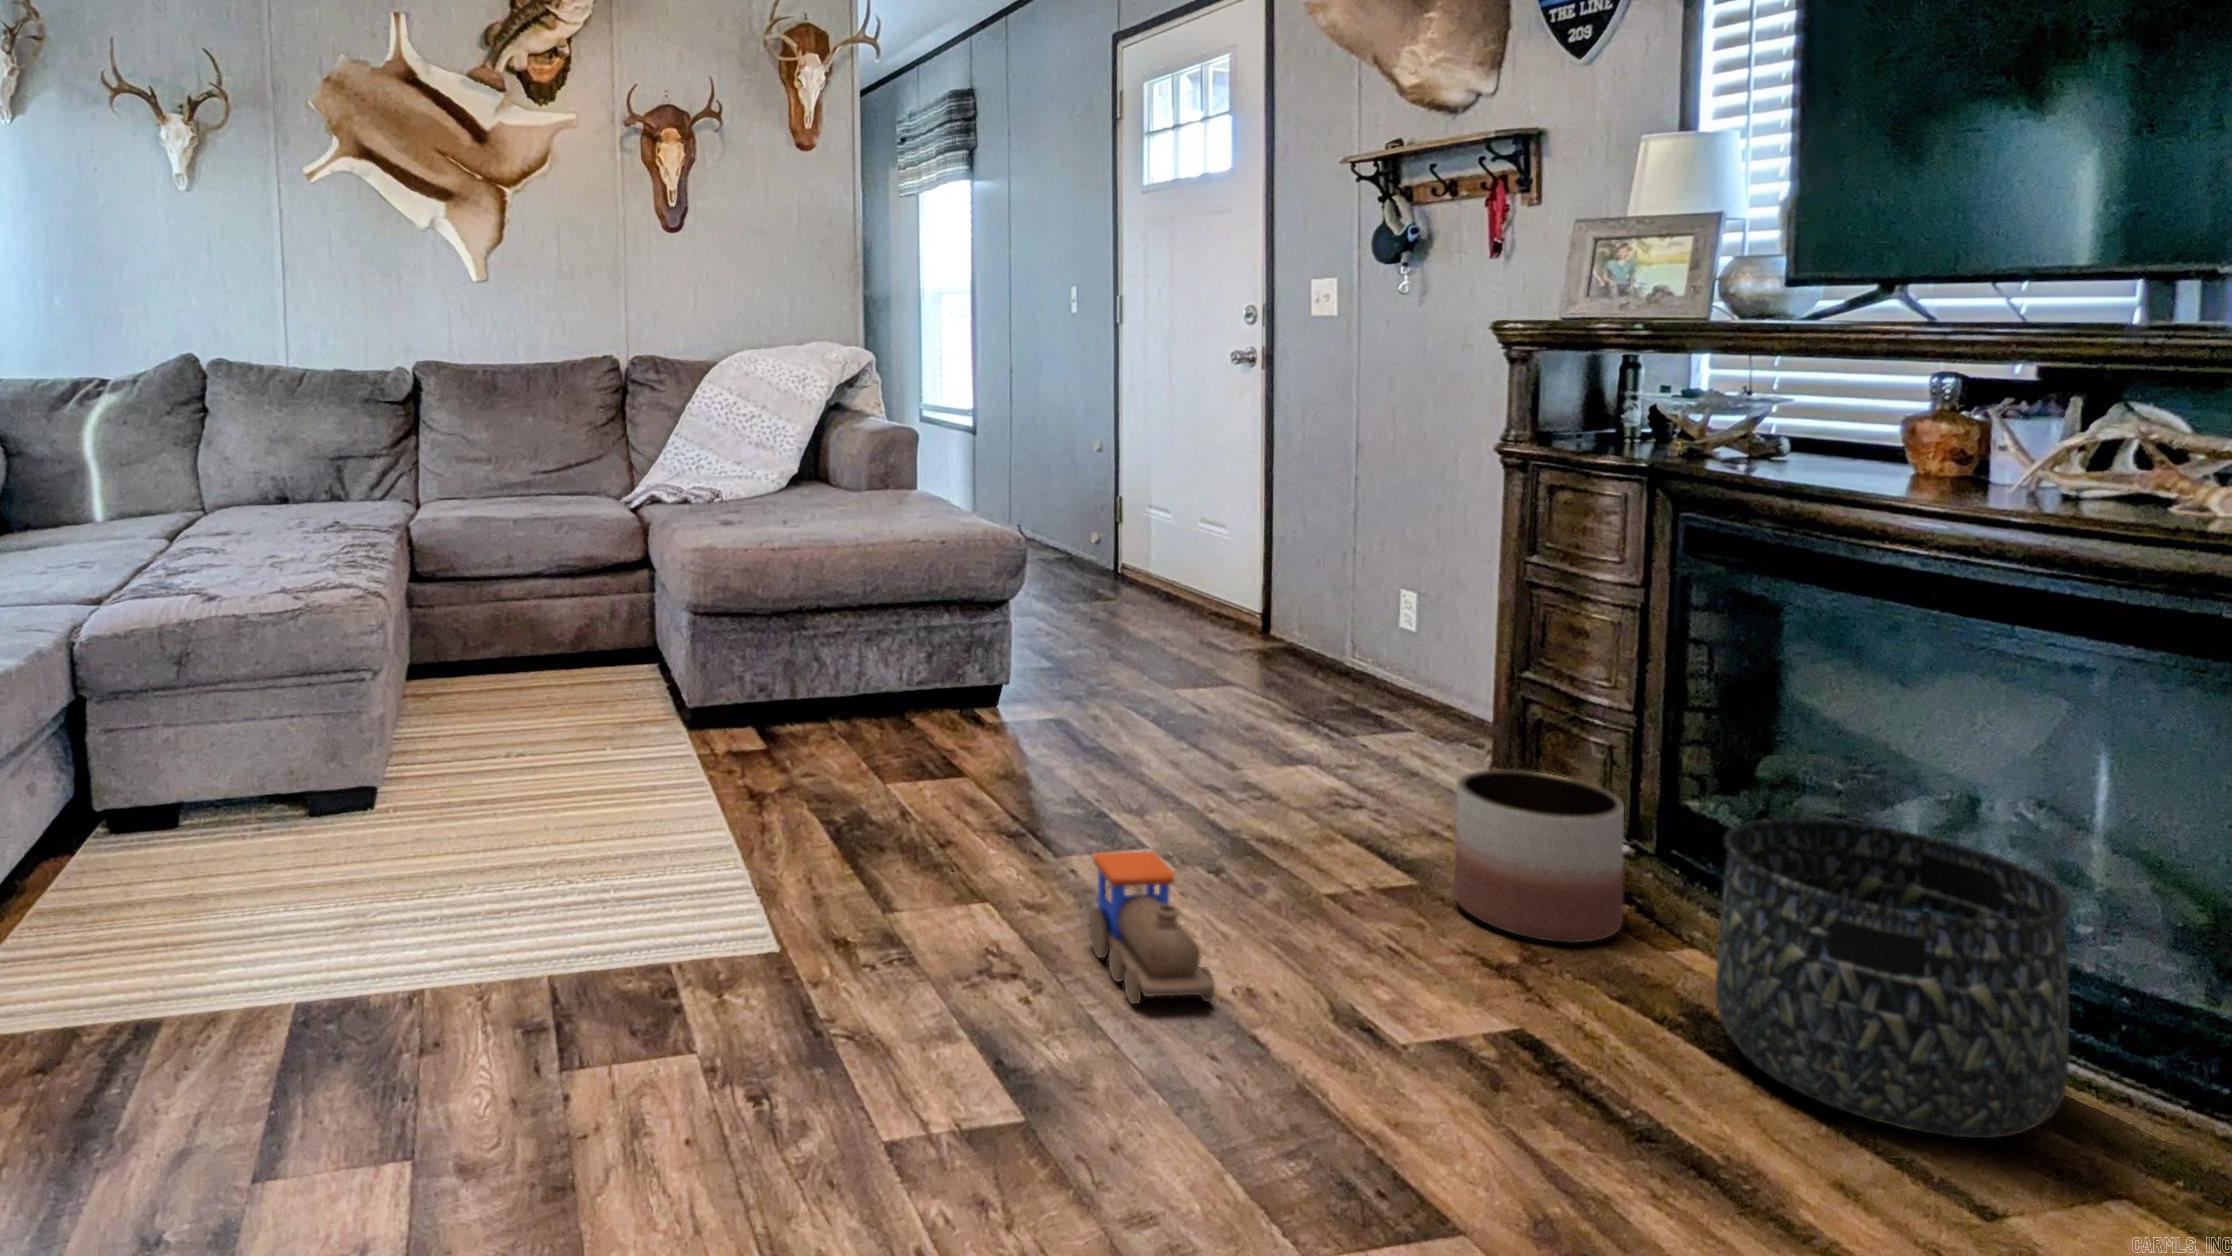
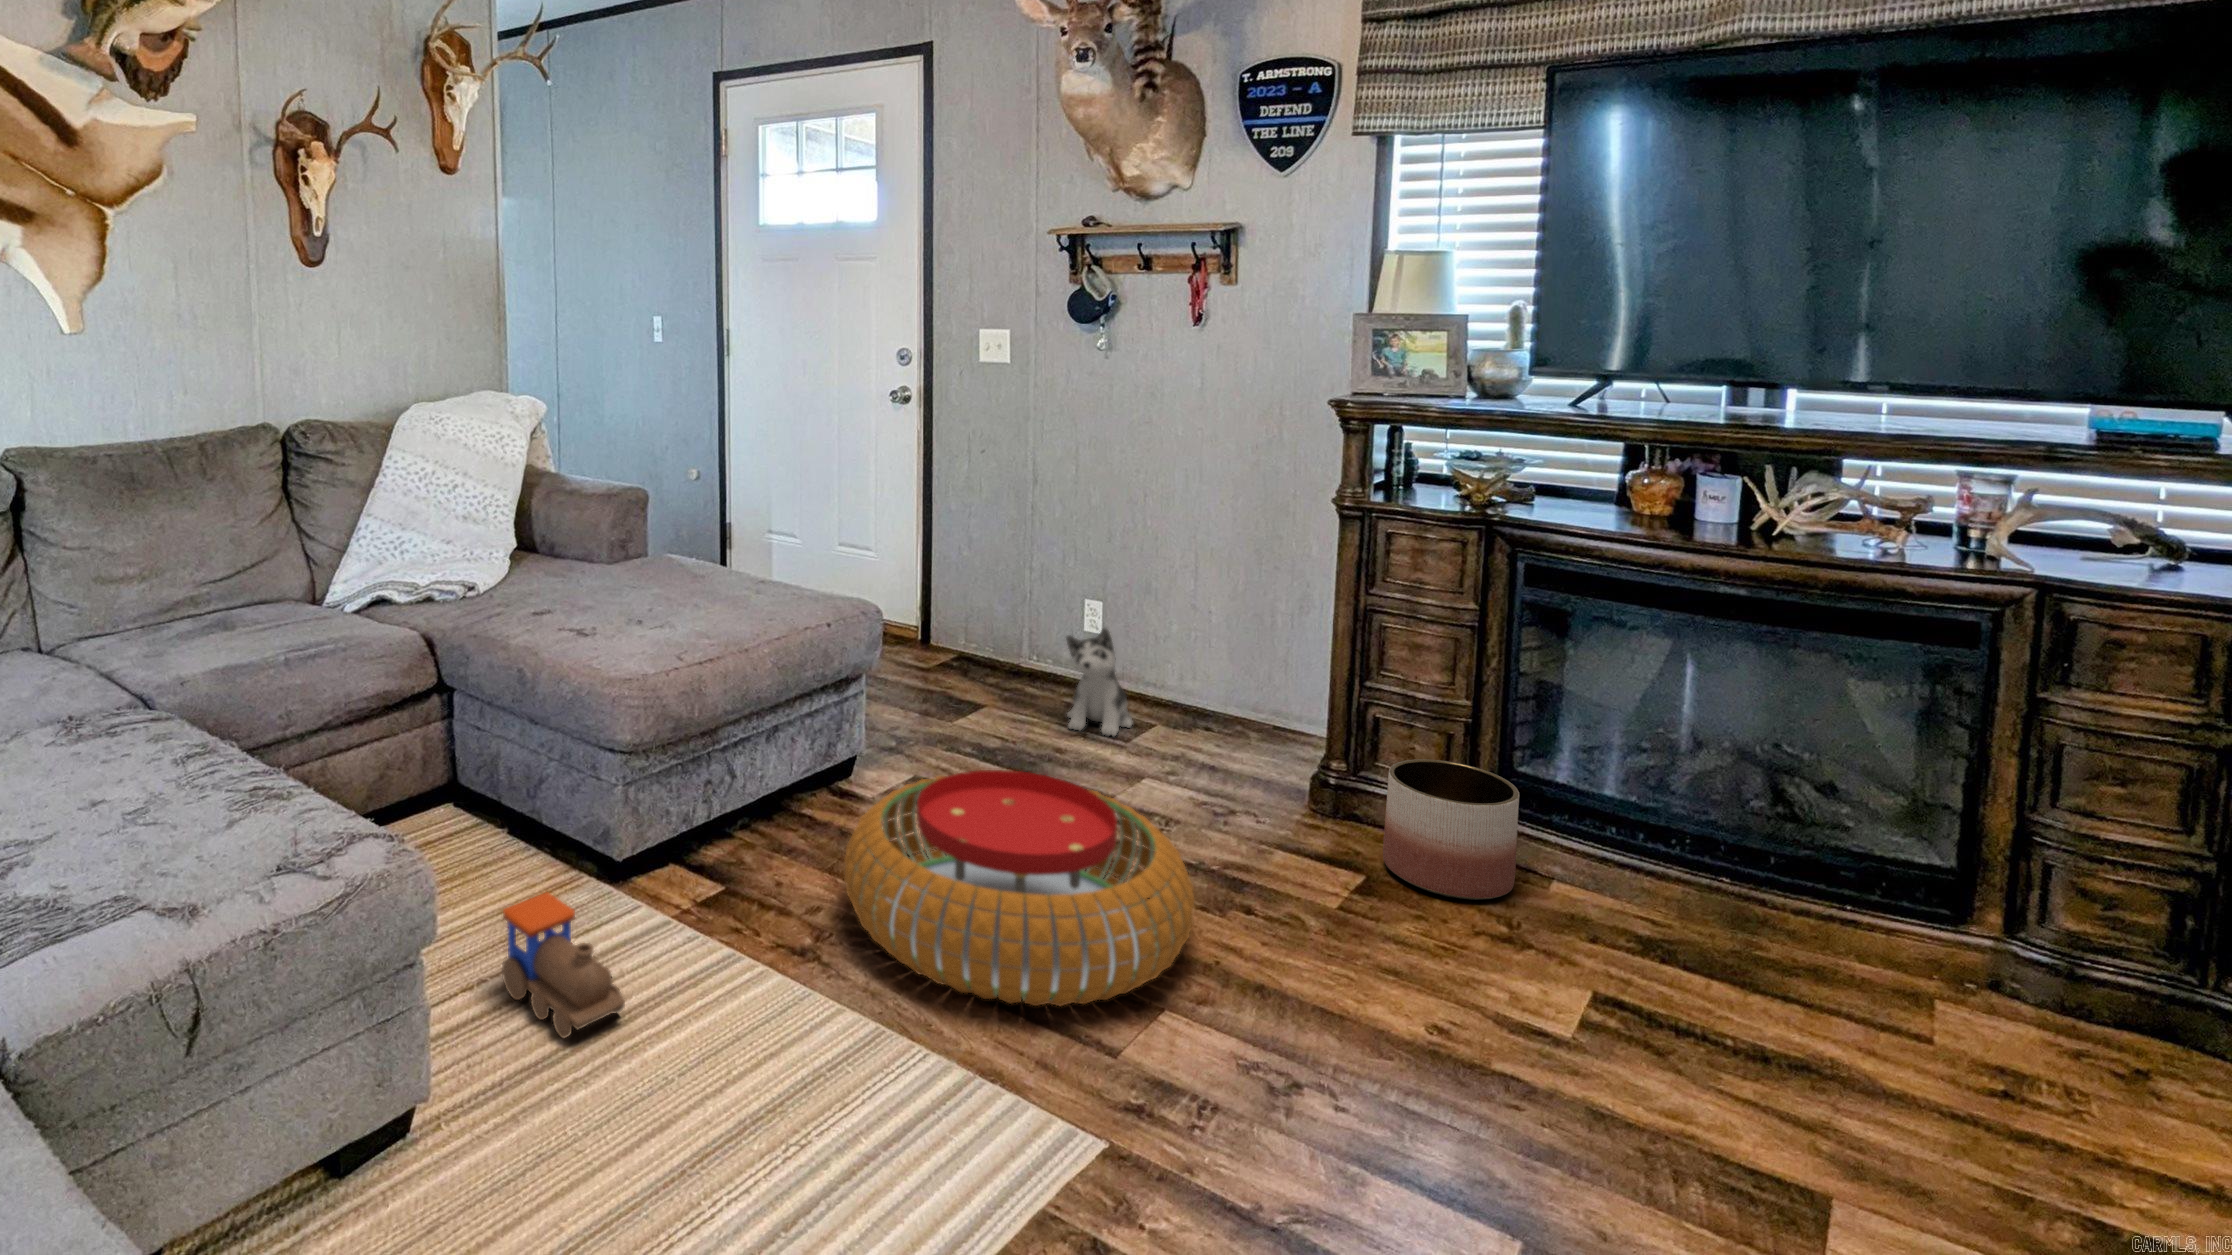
plush toy: none [1317,620,1414,748] -> present [1066,628,1133,736]
pouf: none [793,682,1136,883] -> present [844,770,1194,1006]
basket: present [1716,818,2070,1138] -> none [1656,772,1907,994]
toy train: present [1089,851,1215,1004] -> present [502,893,625,1038]

